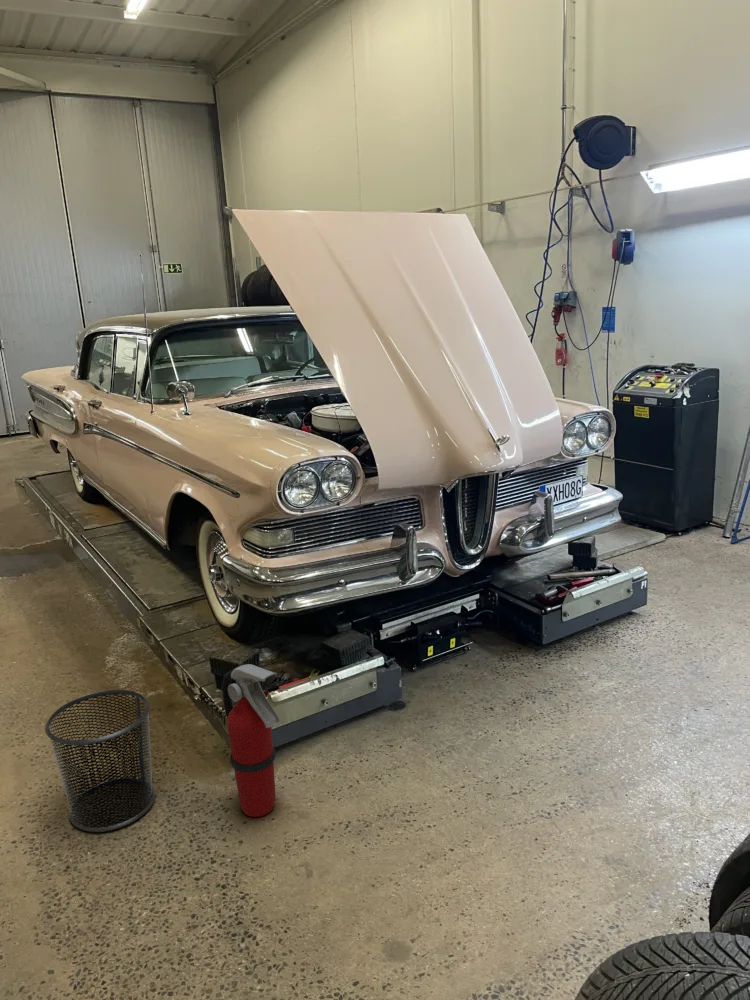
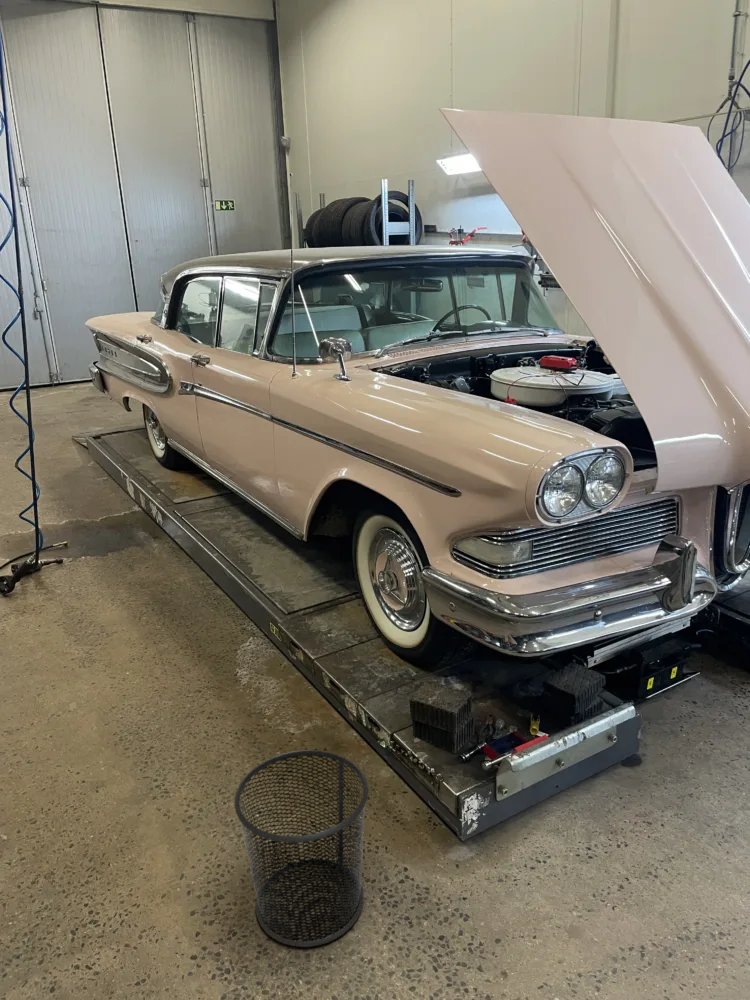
fire extinguisher: present [222,664,279,817] -> none [465,735,571,931]

